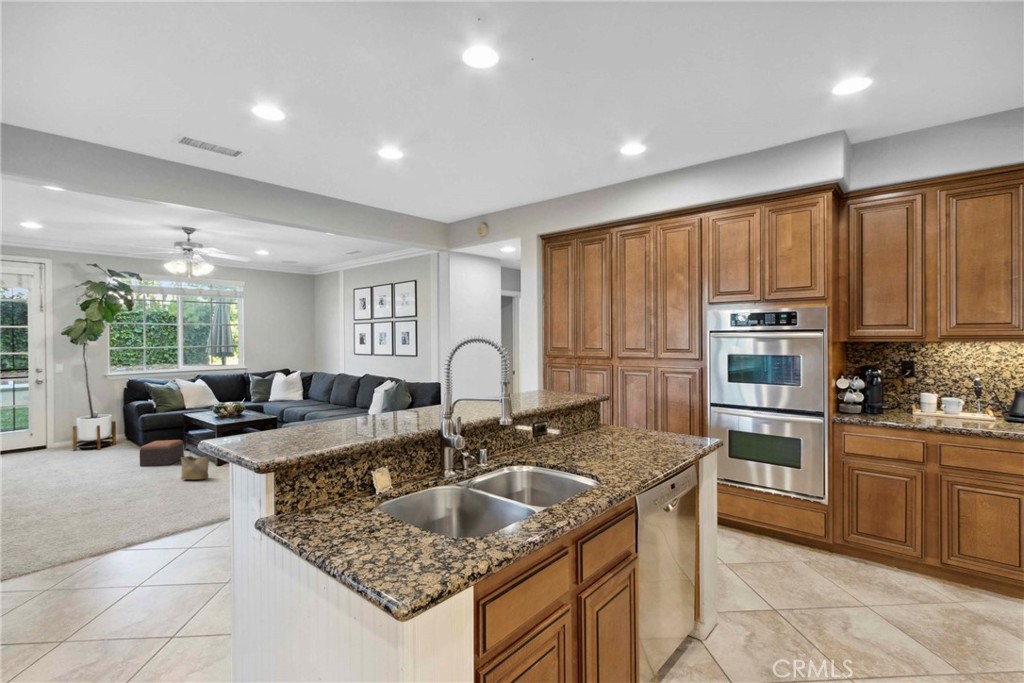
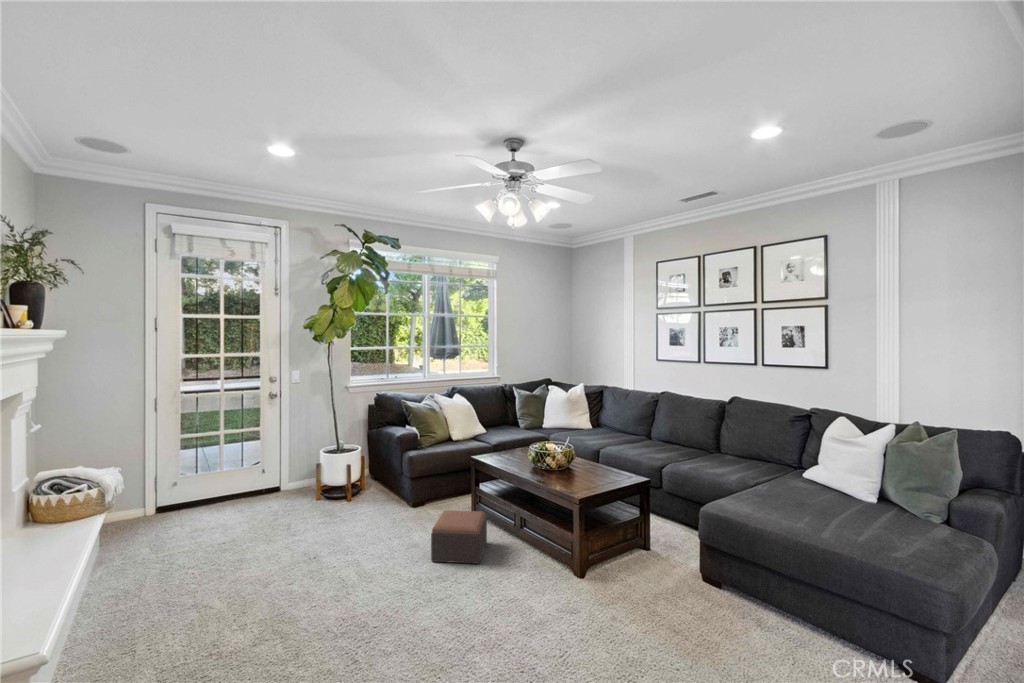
woven basket: present [181,455,209,480] -> none [537,552,592,639]

